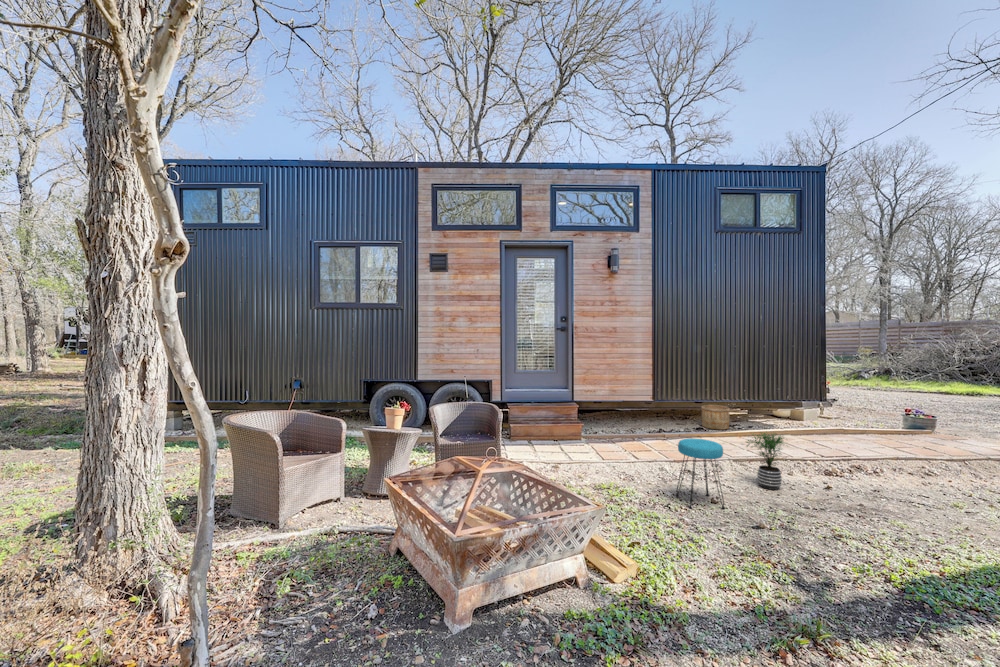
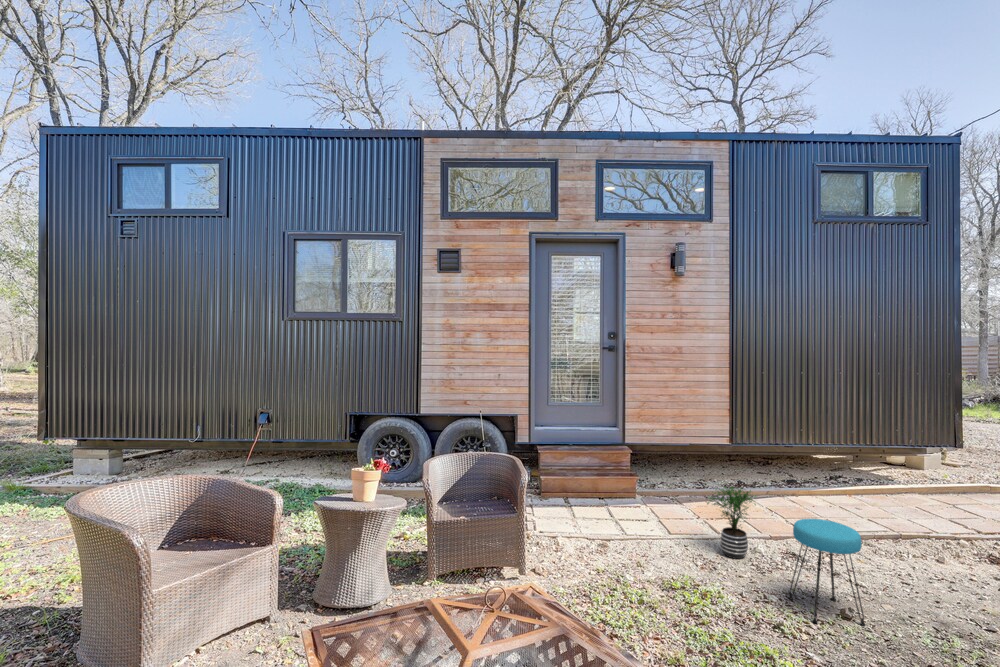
wooden bucket: present [701,405,730,430] -> none [793,450,834,485]
potted plant: present [747,433,784,490] -> present [707,487,756,559]

